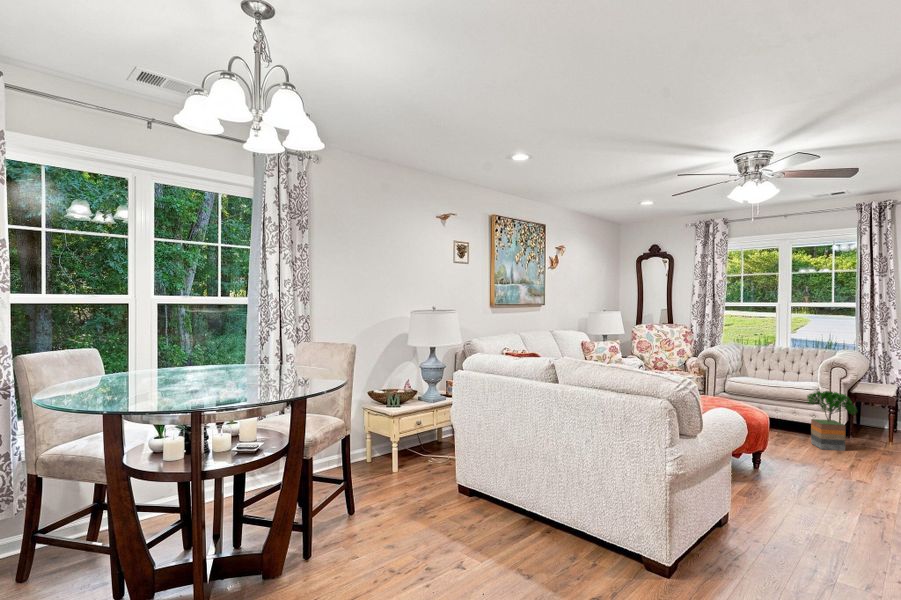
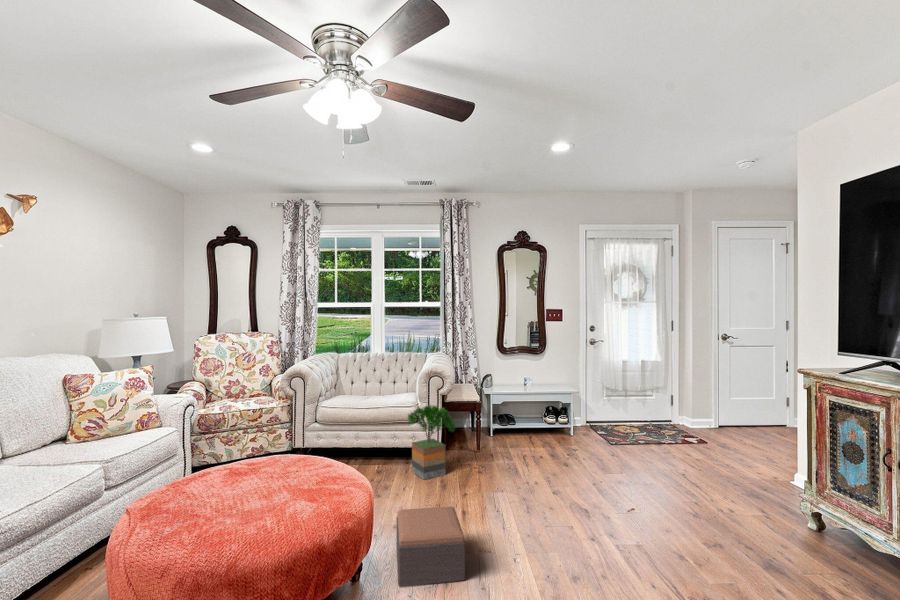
footstool: none [784,445,839,495] -> present [396,507,465,586]

